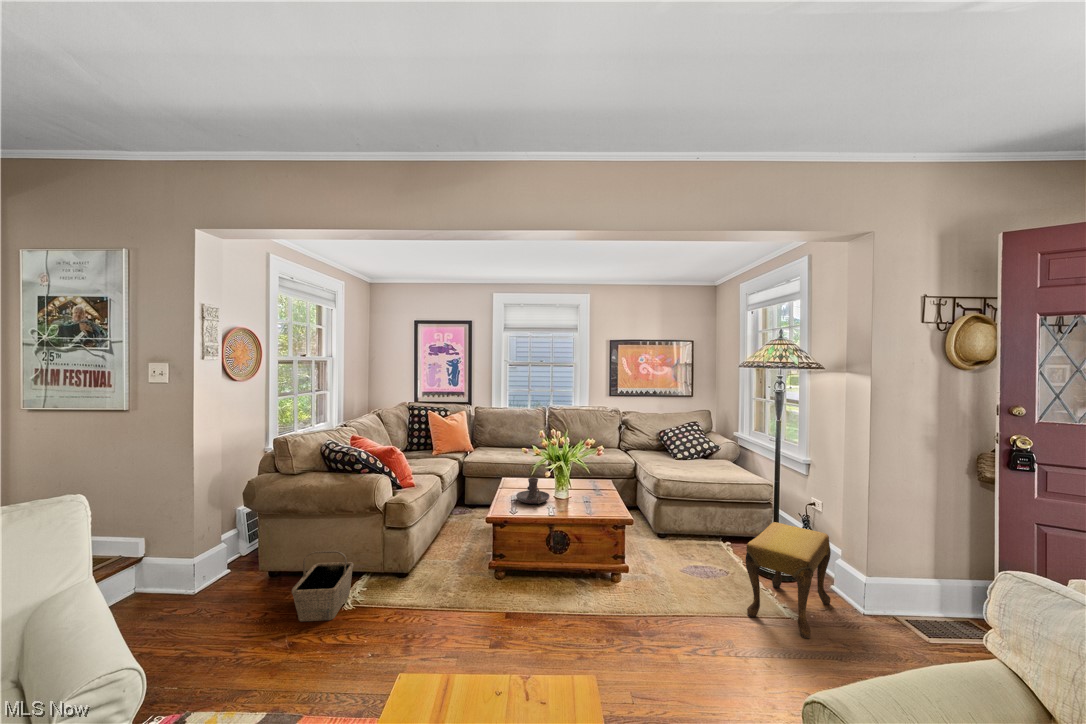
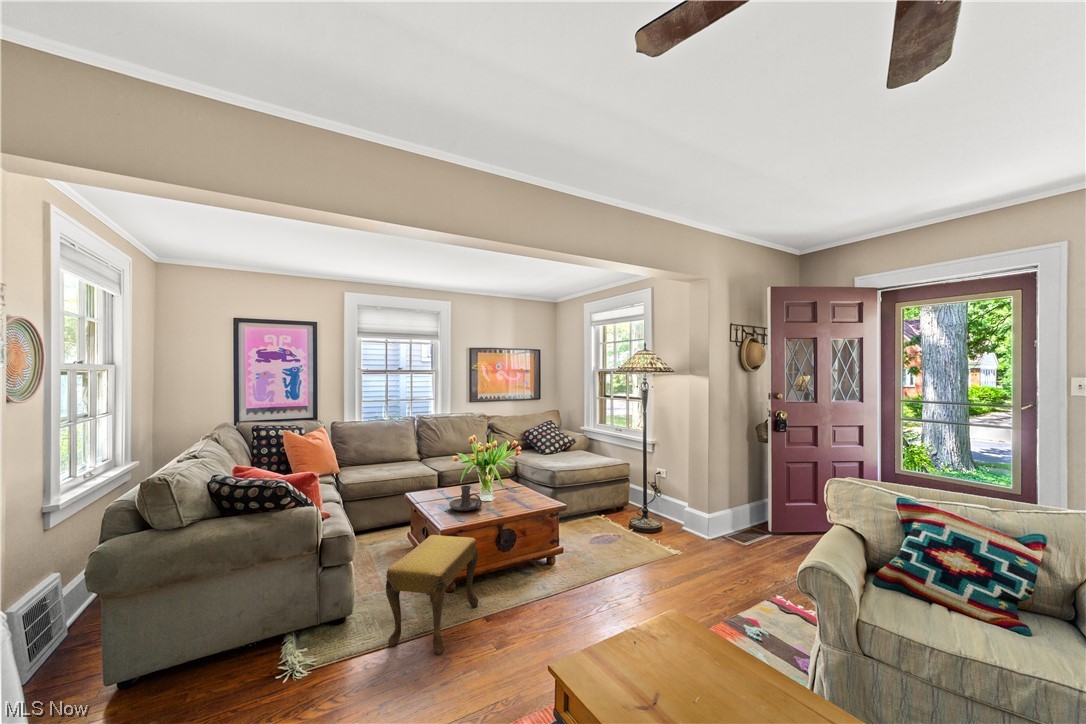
footstool: present [745,522,831,638] -> present [386,535,478,655]
basket: present [292,551,353,622] -> none [248,602,311,697]

